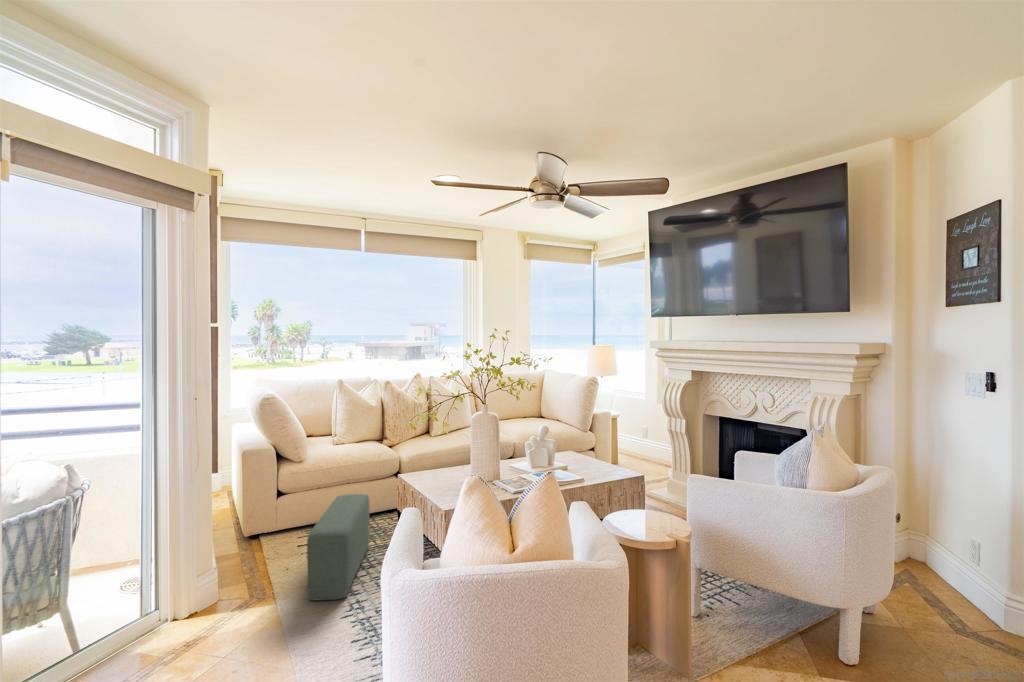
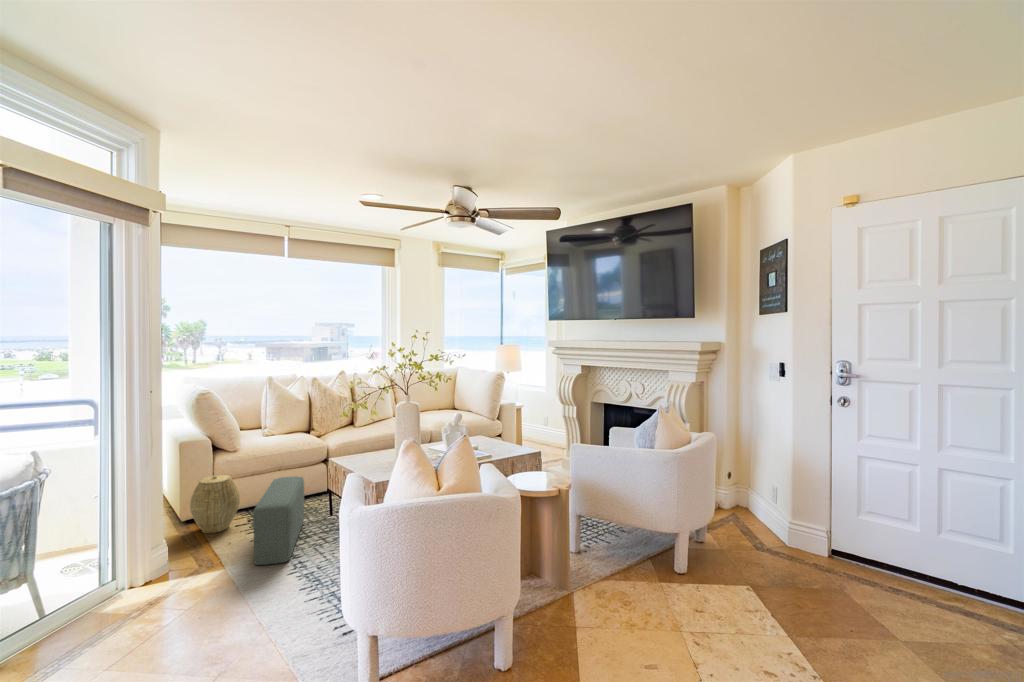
woven basket: none [251,488,303,553] -> present [190,475,240,533]

